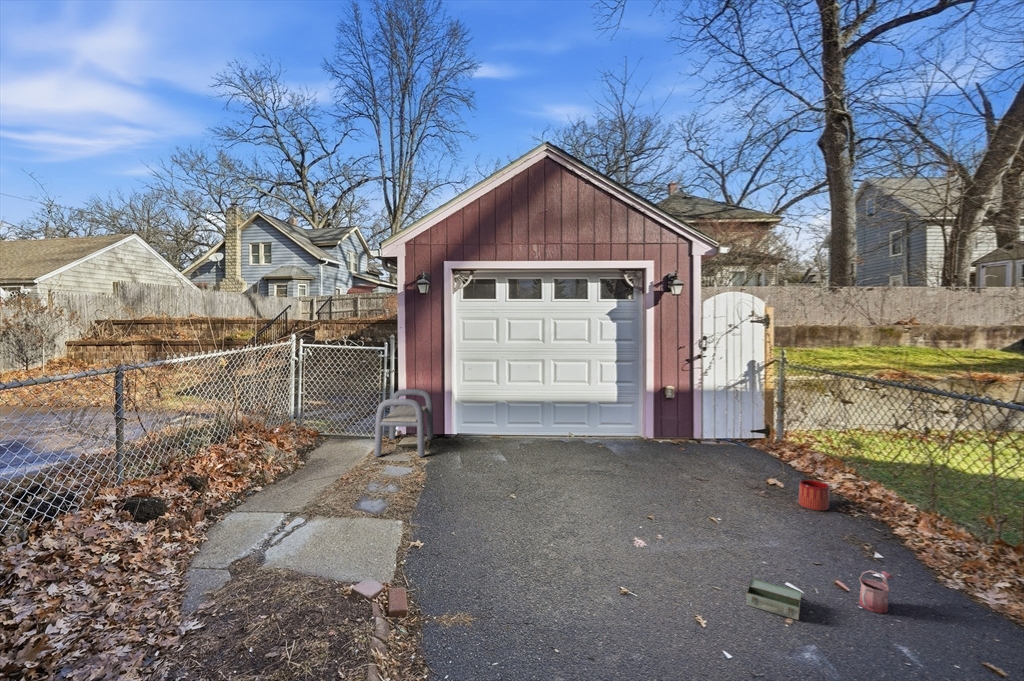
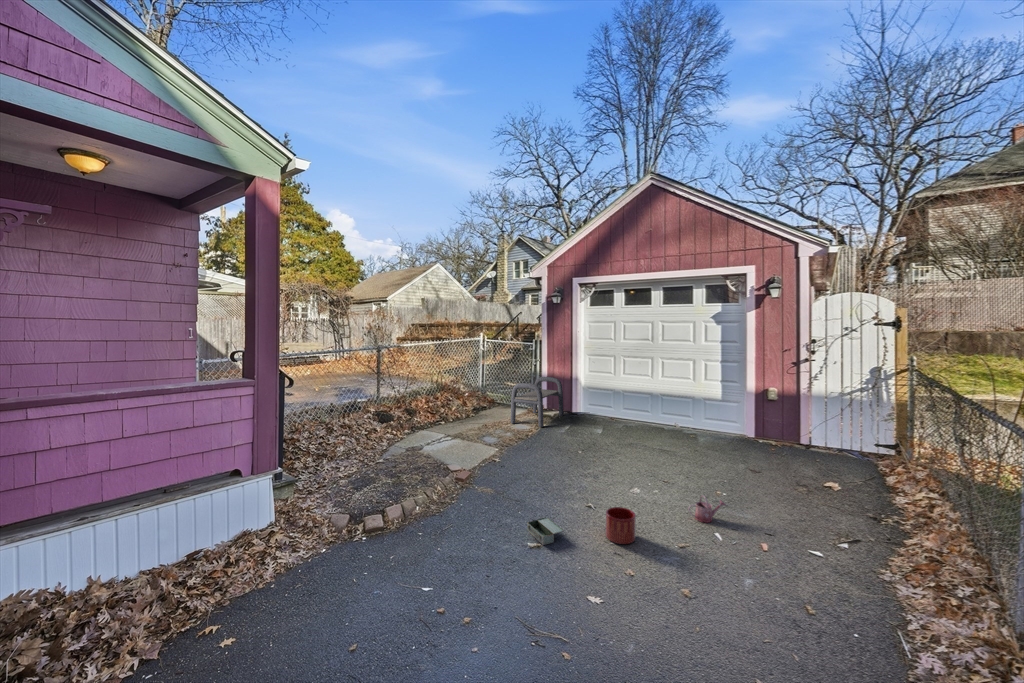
planter: present [798,480,830,511] -> present [606,507,636,544]
watering can: present [859,570,893,613] -> present [688,495,725,523]
toolbox: present [746,579,801,620] -> present [527,517,564,545]

